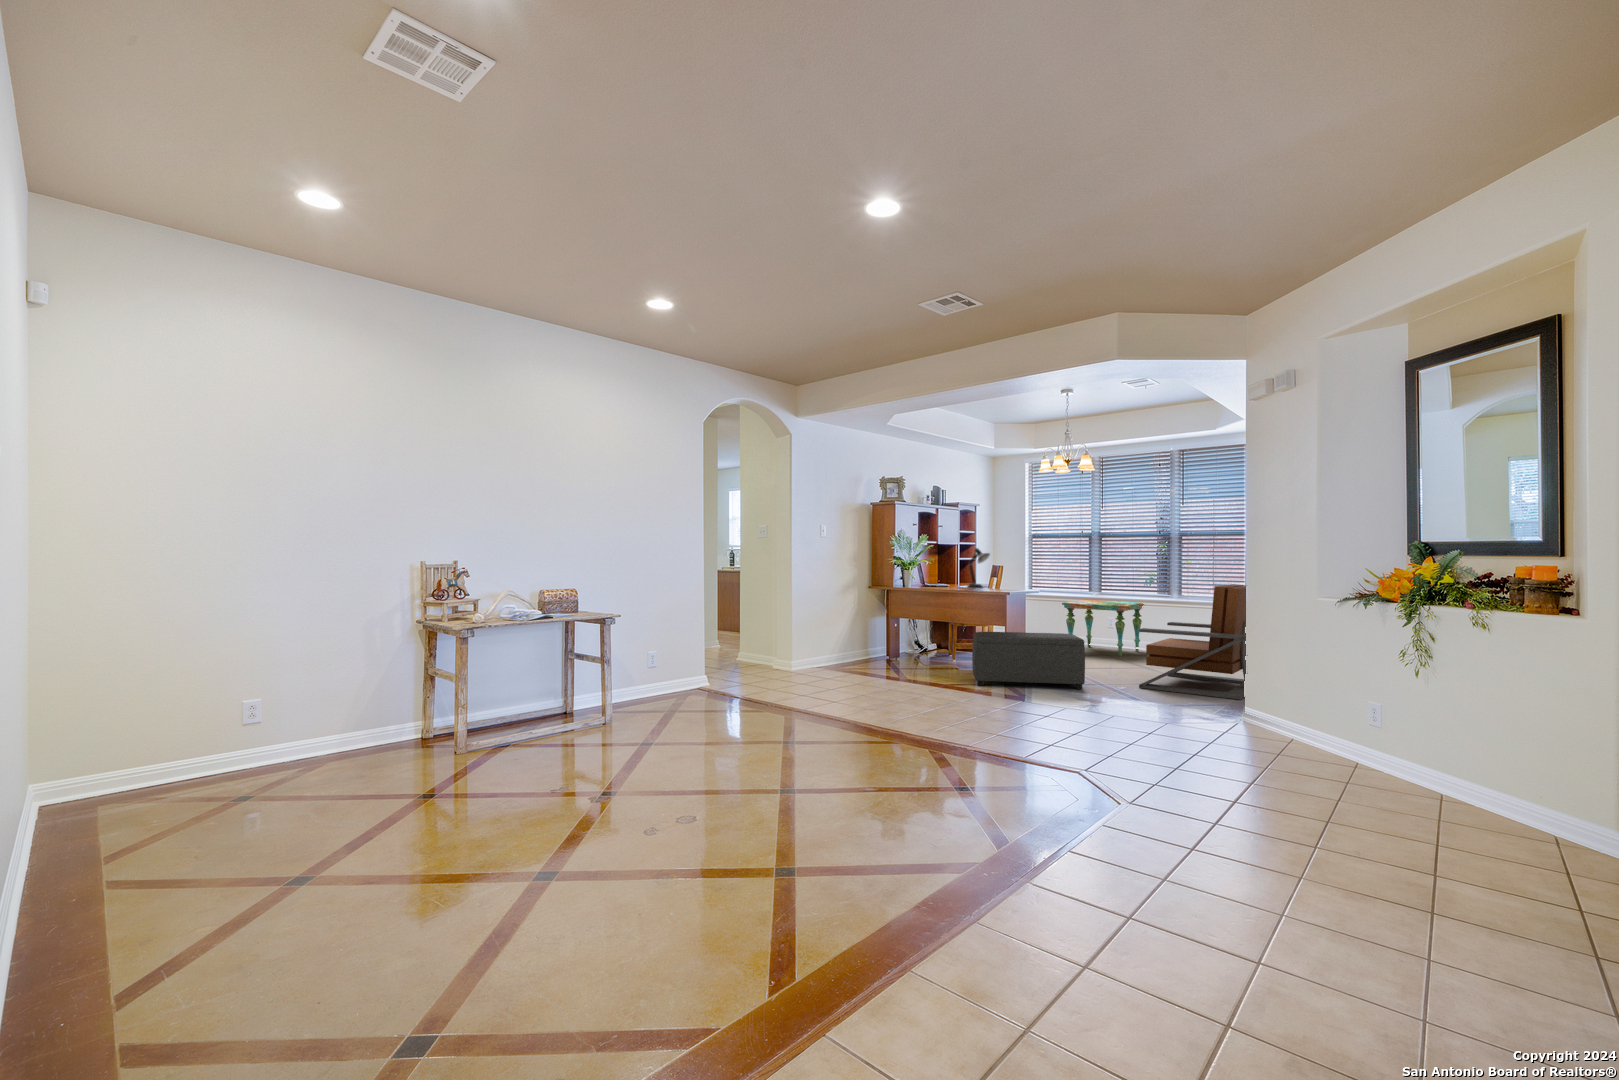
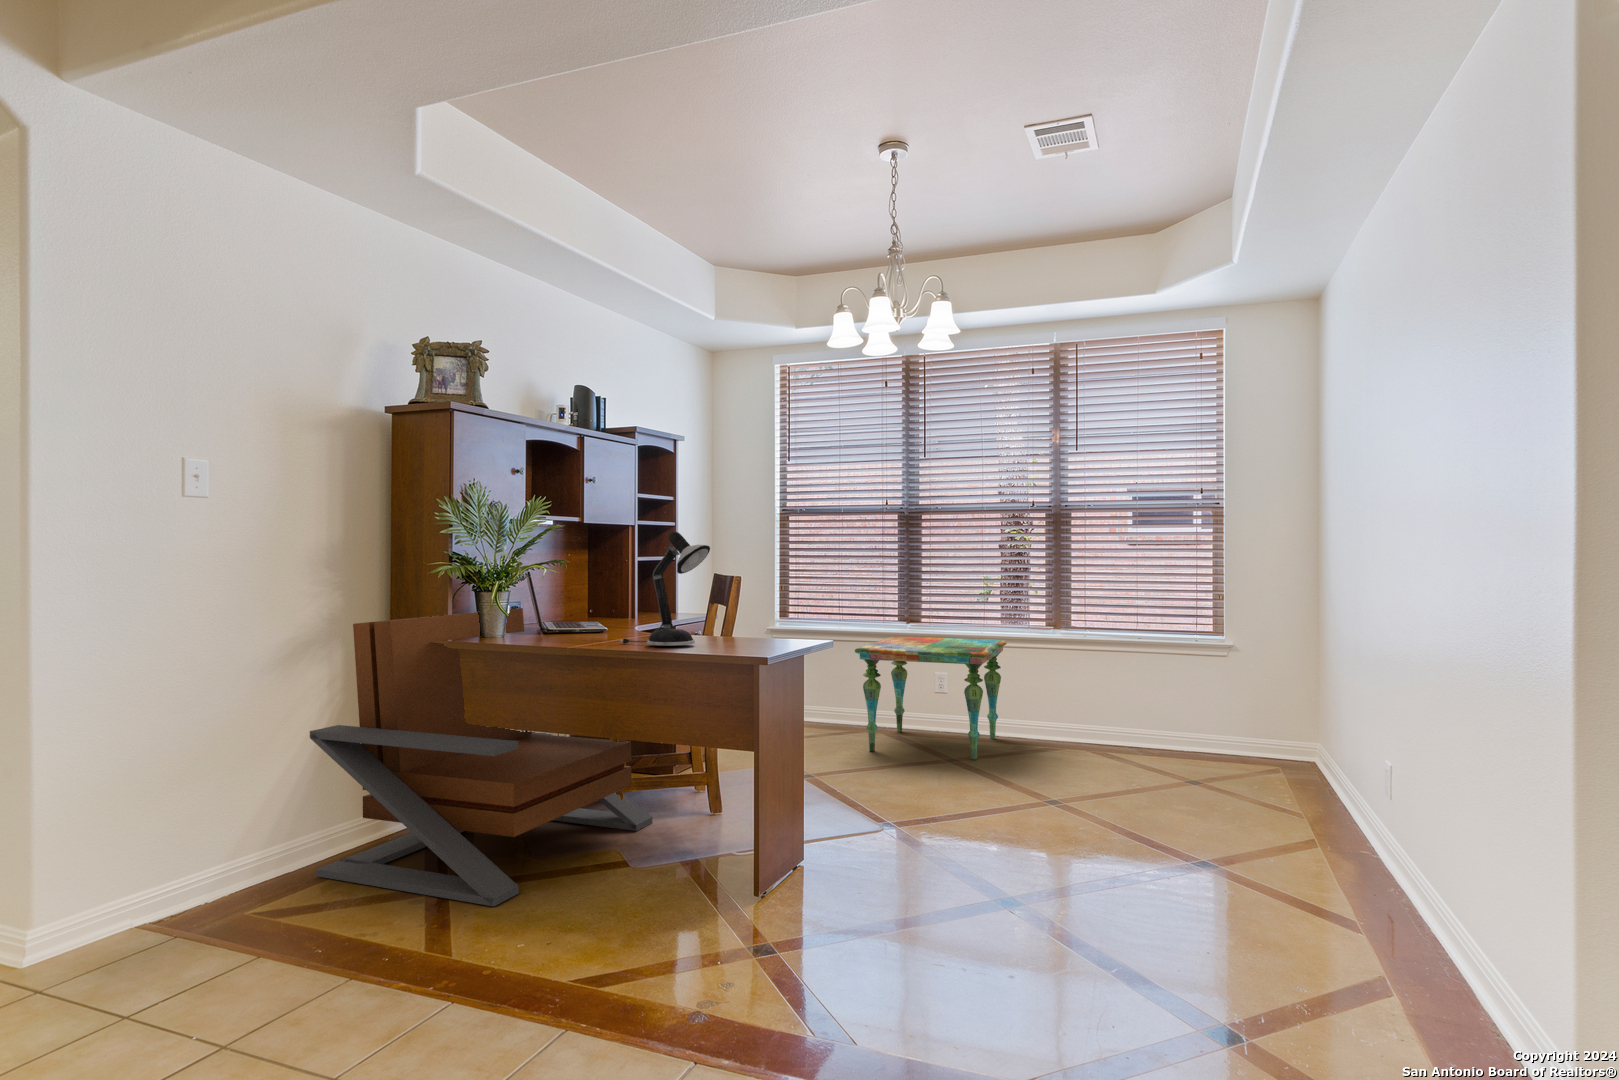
lounge chair: present [1139,584,1248,700] -> present [310,608,653,906]
ottoman: present [972,632,1085,689] -> none [664,768,988,973]

